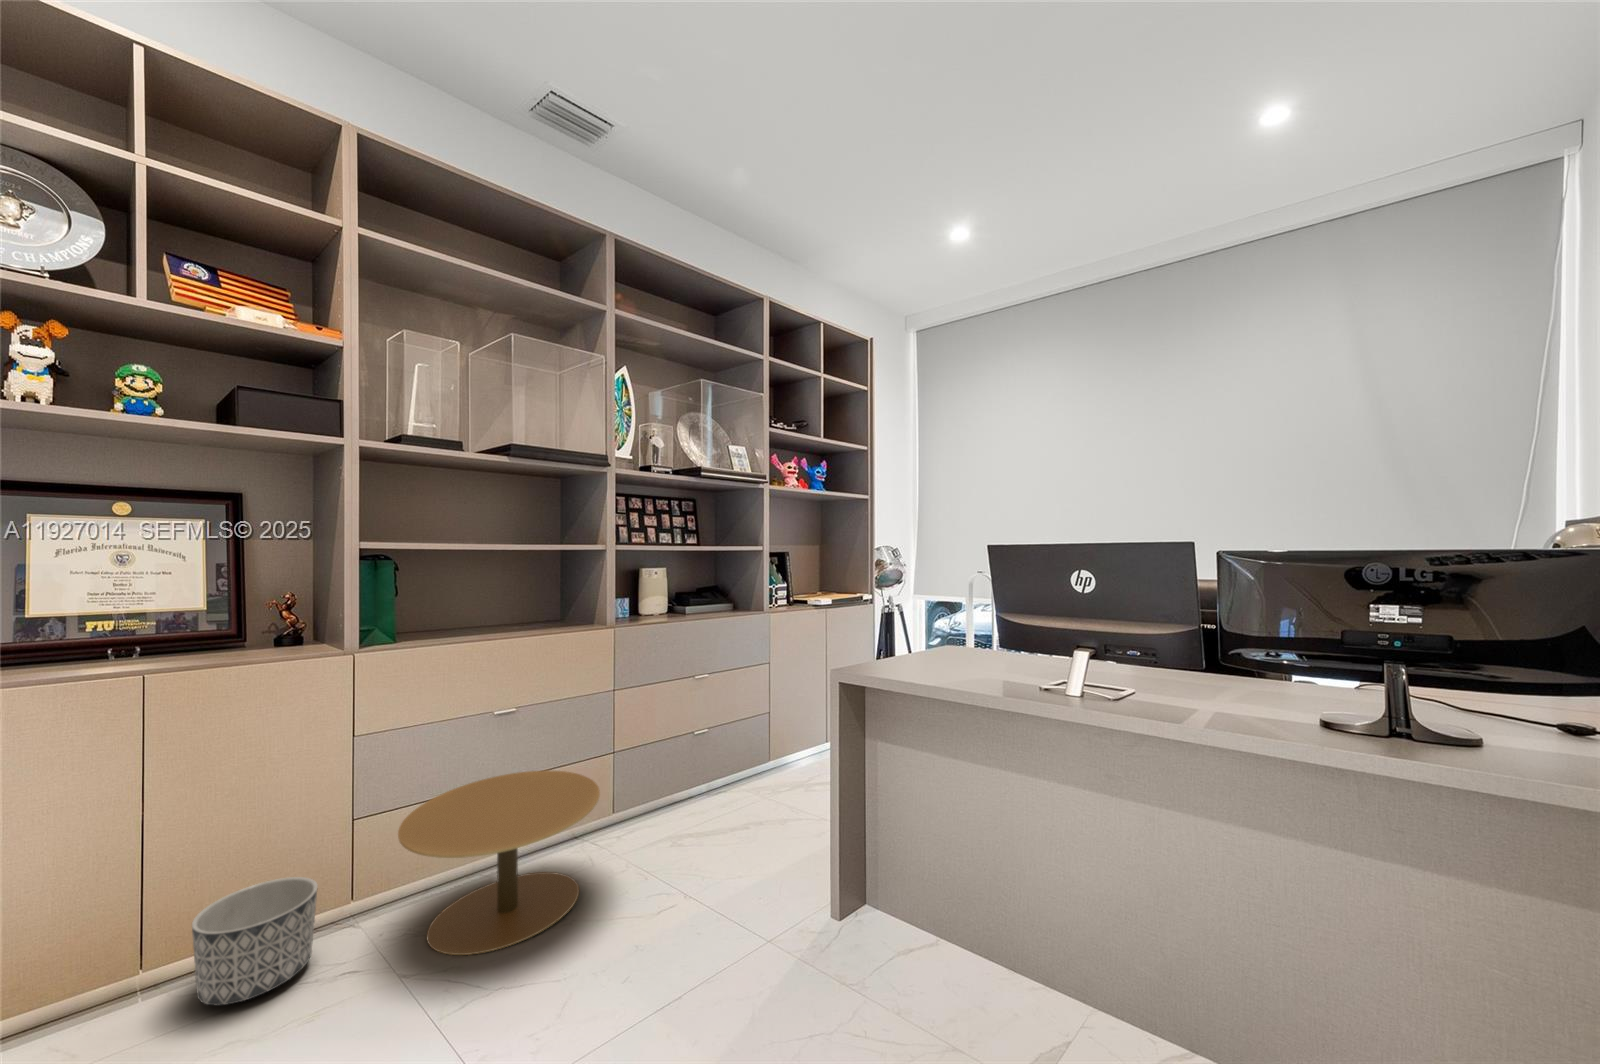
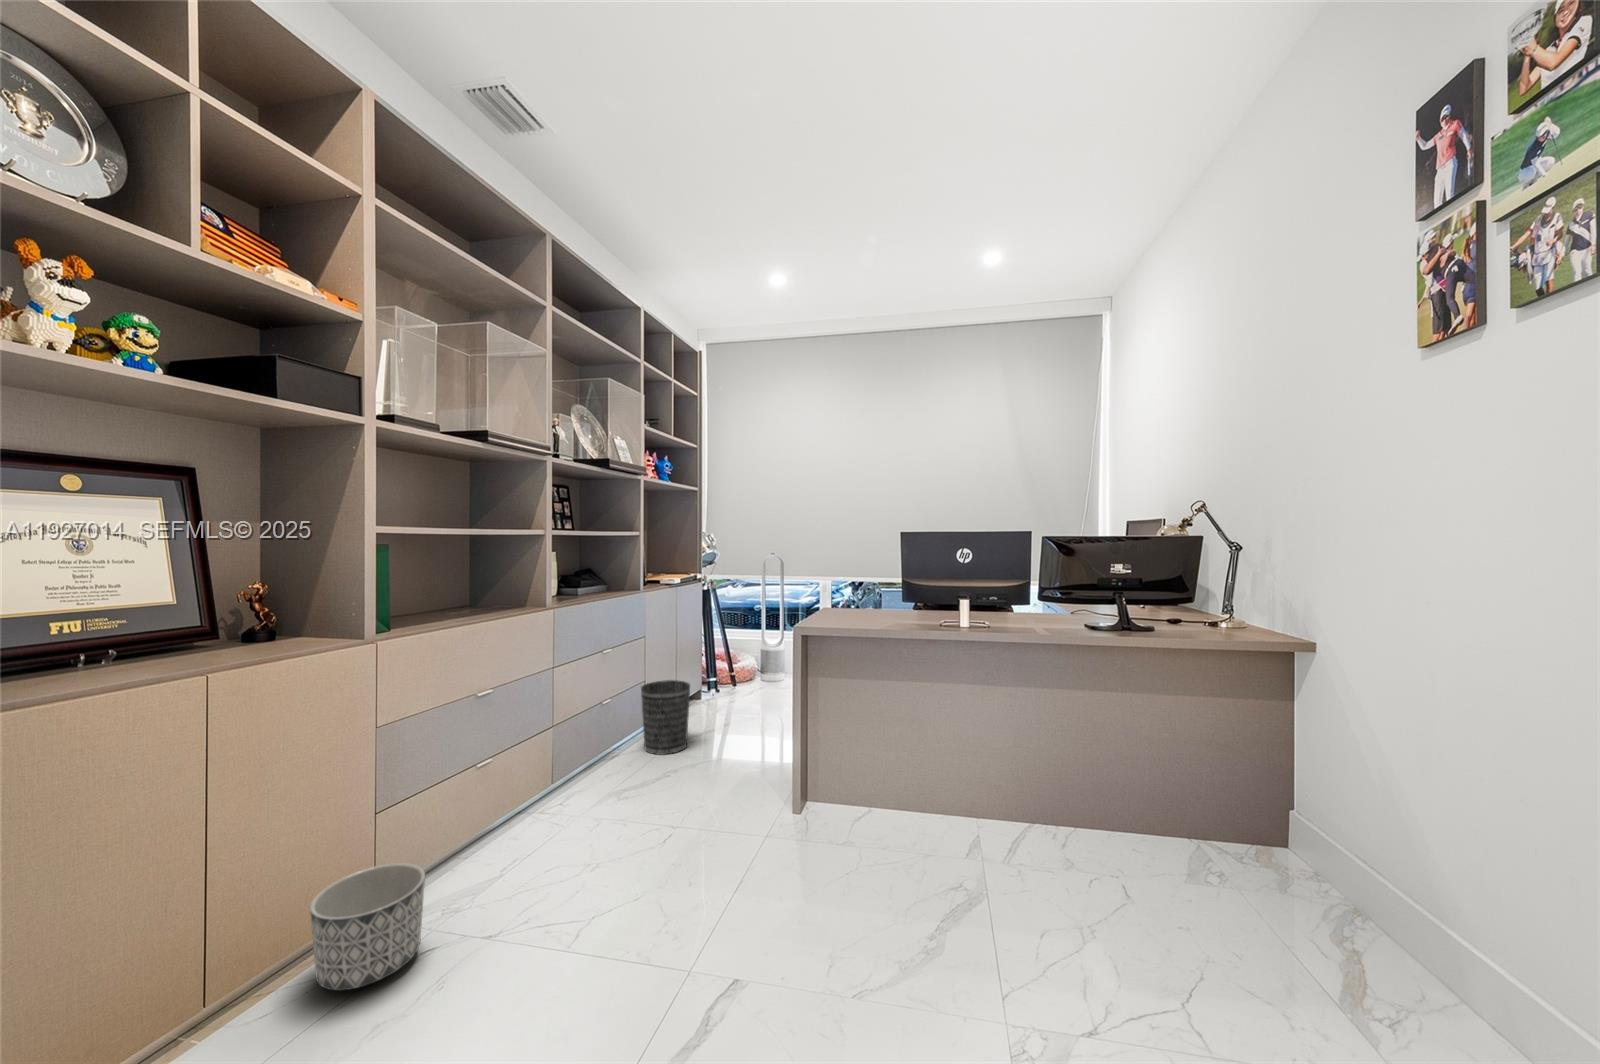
wastebasket: none [734,719,791,810] -> present [641,680,690,755]
side table: present [398,770,600,955] -> none [463,735,633,894]

